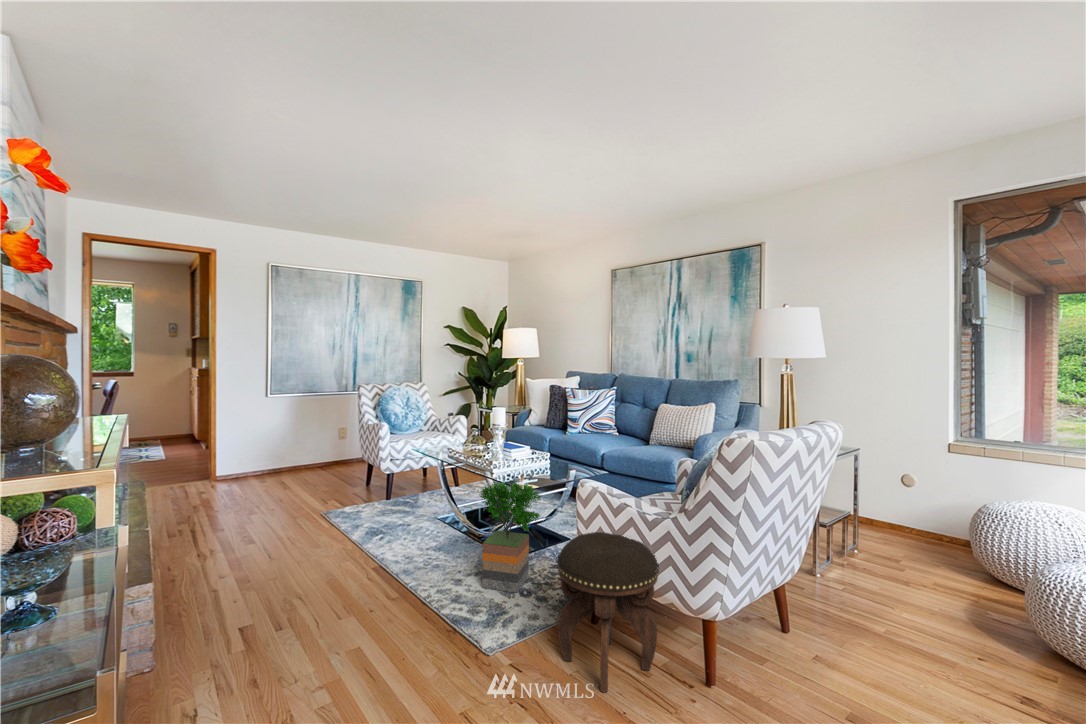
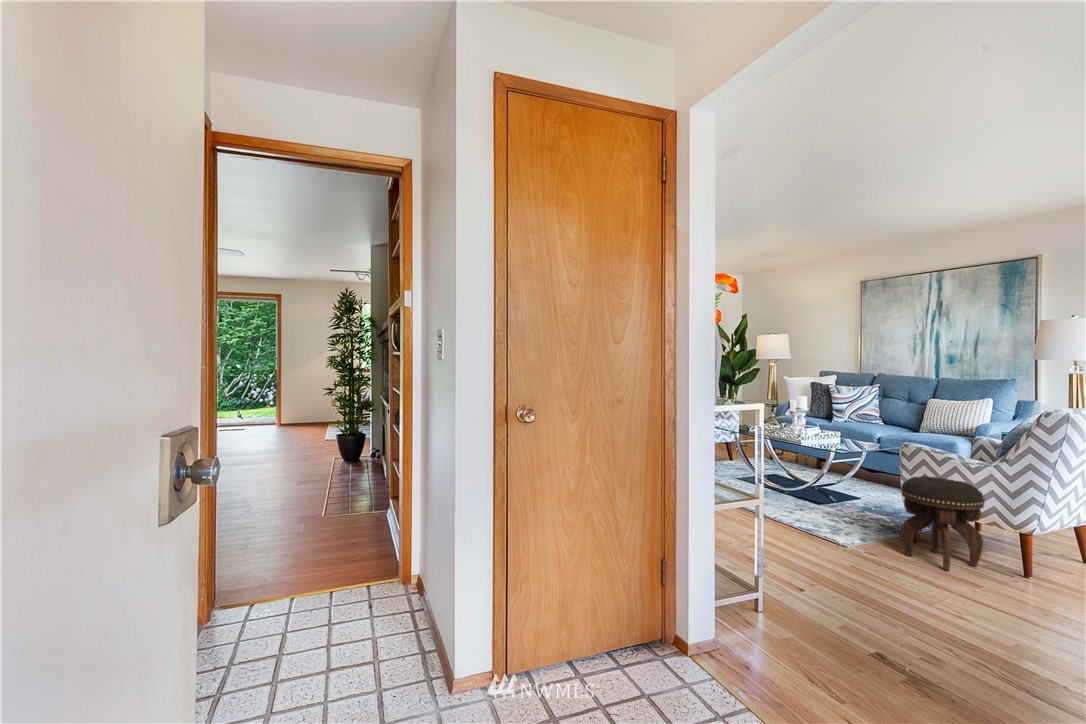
potted tree: present [480,482,541,593] -> none [806,446,861,523]

